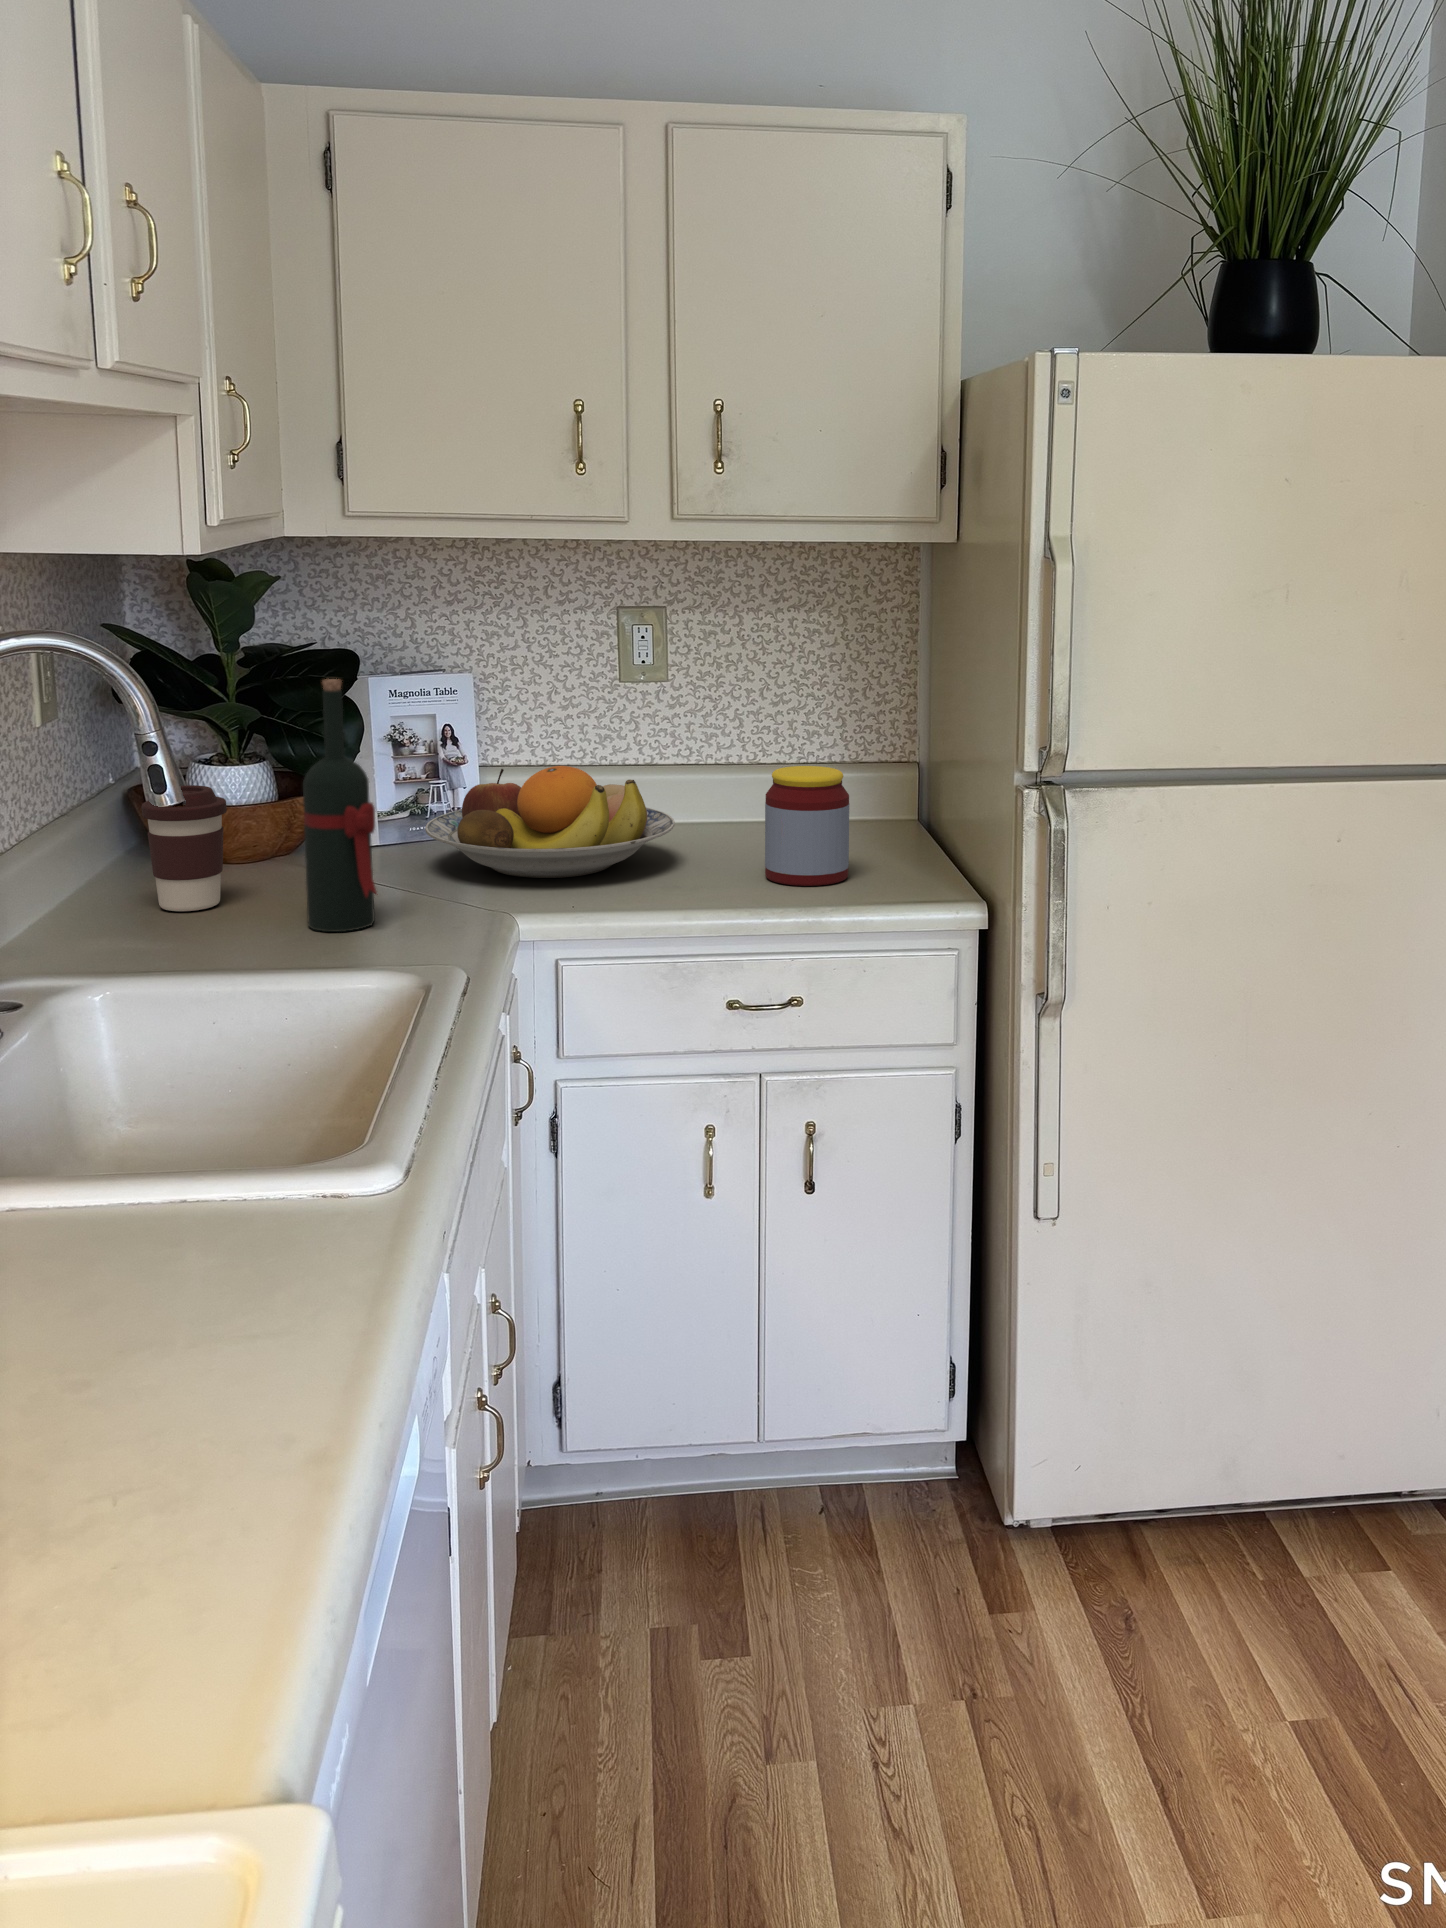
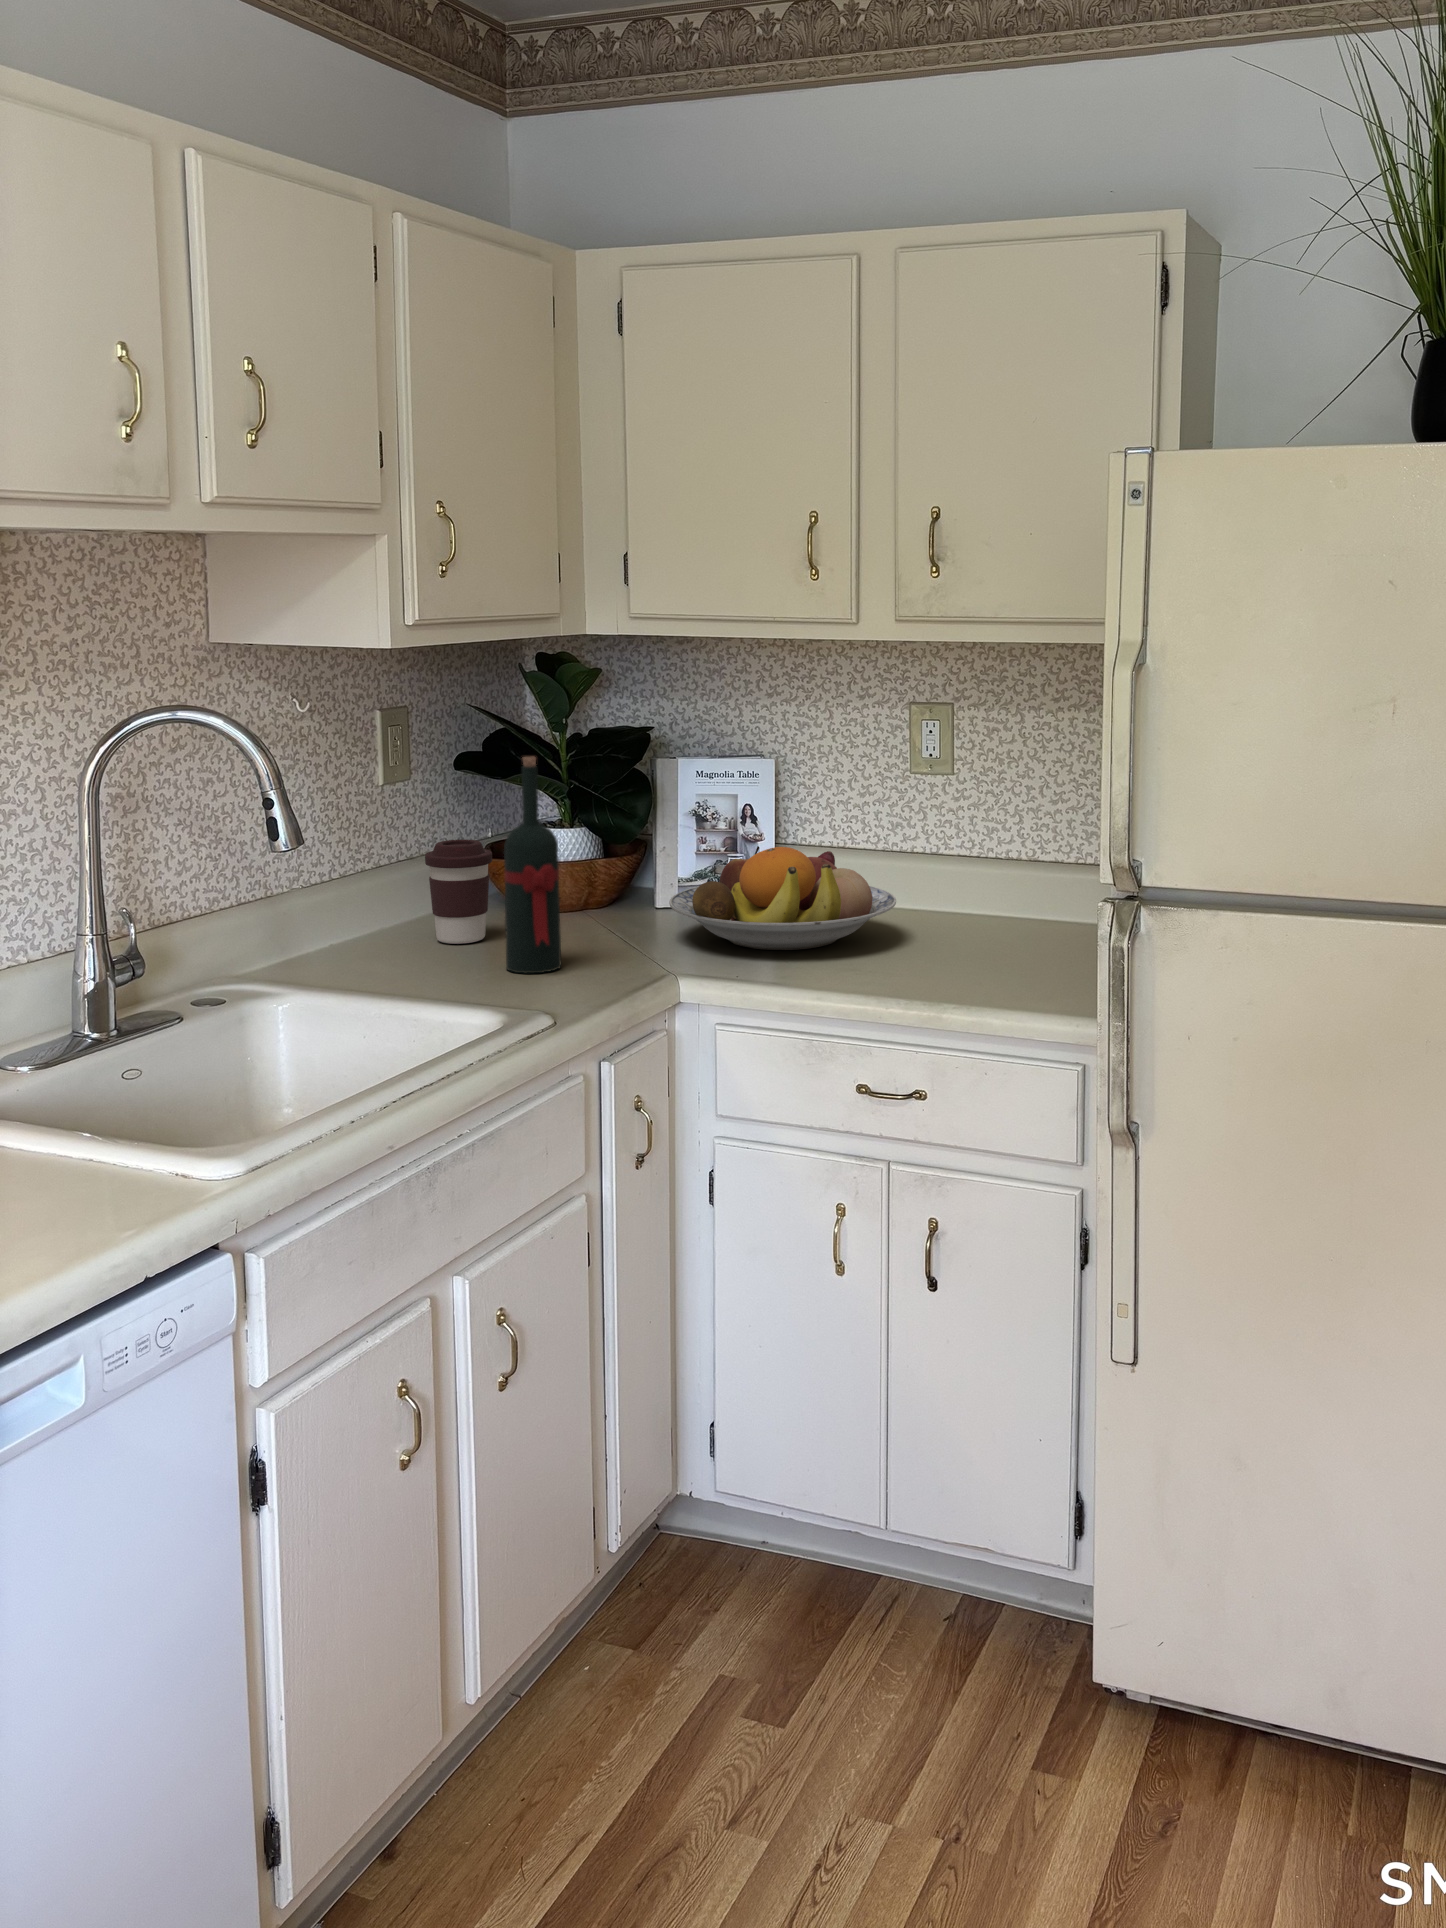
jar: present [765,766,849,886] -> none [939,864,1023,983]

